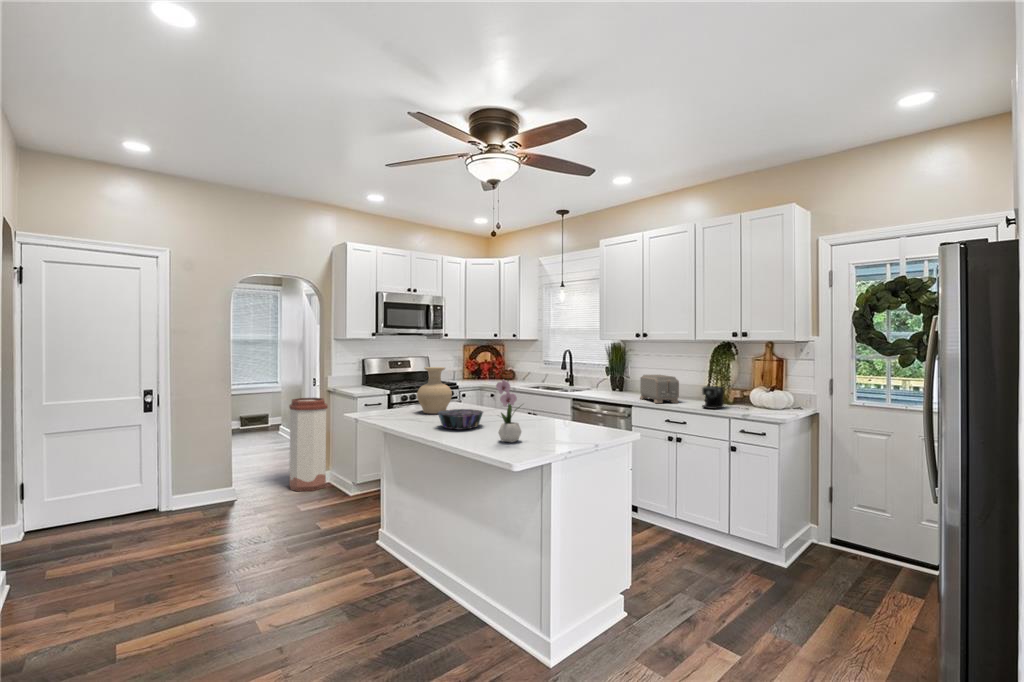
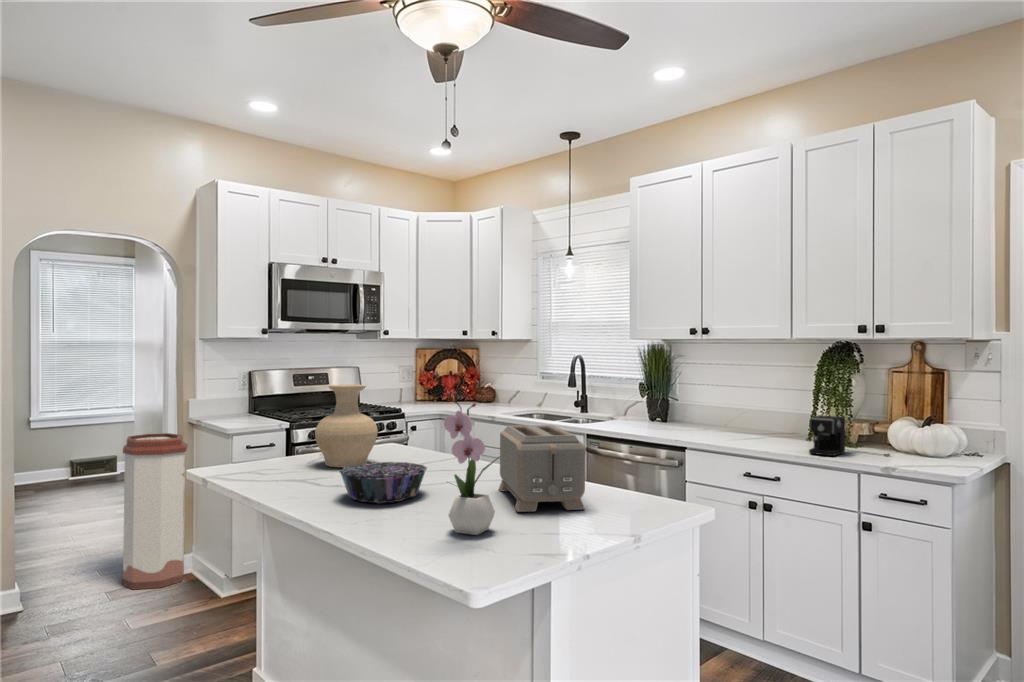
toaster: present [640,375,679,403] -> present [499,425,585,512]

